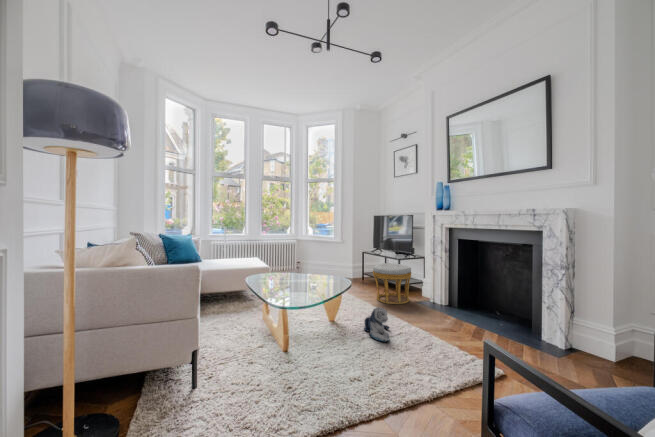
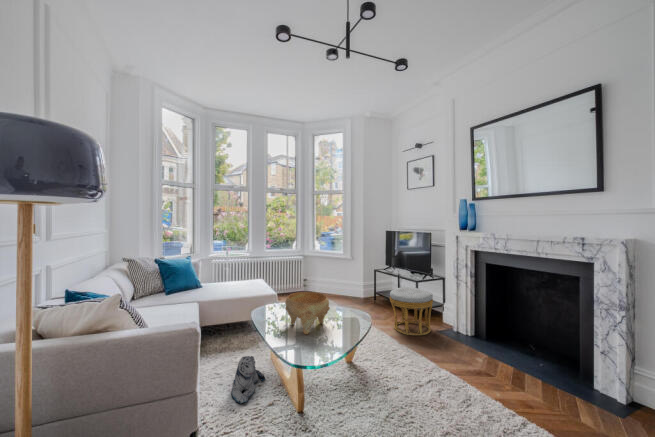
decorative bowl: none [275,258,314,292] -> present [285,292,330,334]
plush toy: present [364,307,389,342] -> present [232,356,265,404]

